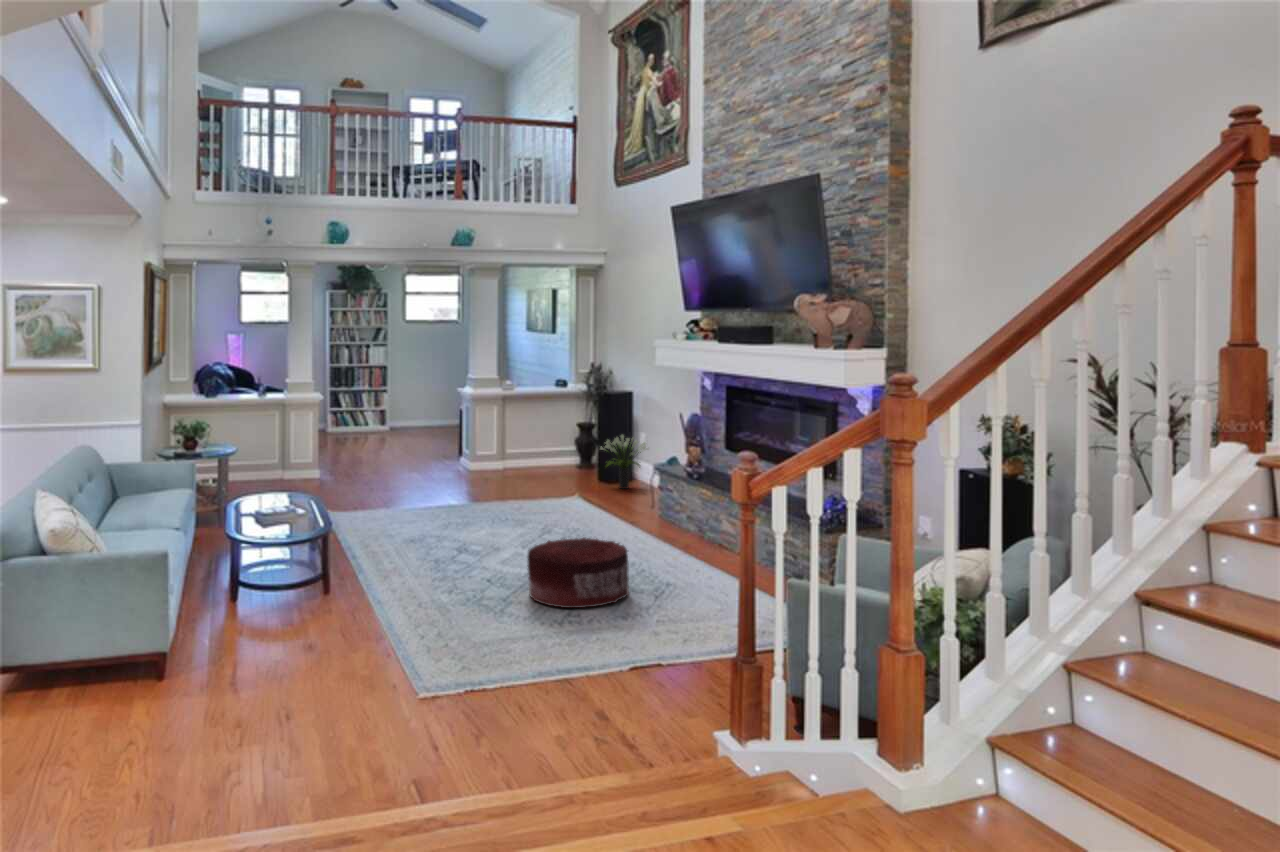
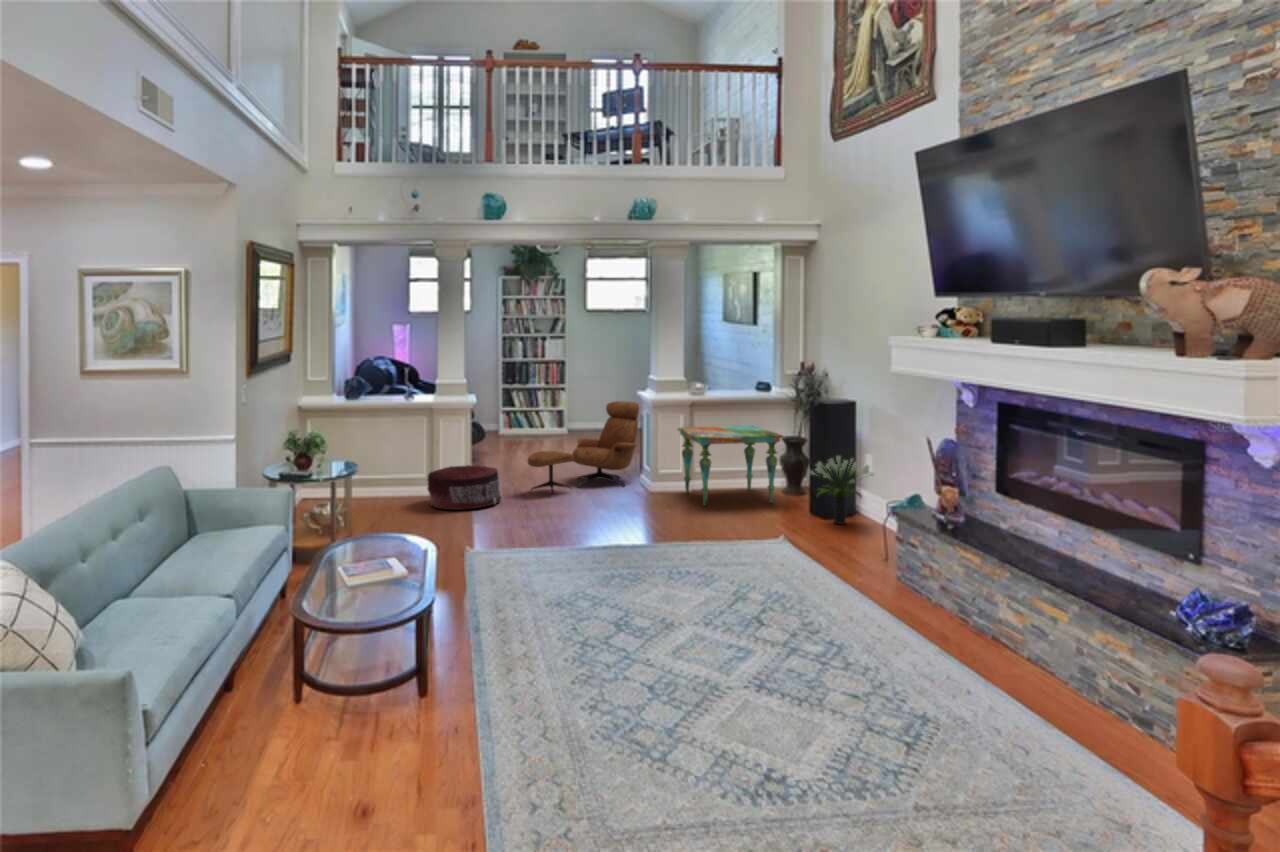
lounge chair: none [364,397,460,473] -> present [528,401,639,493]
side table: none [493,416,580,480] -> present [678,425,783,506]
pouf: present [527,538,629,608] -> present [427,465,501,510]

